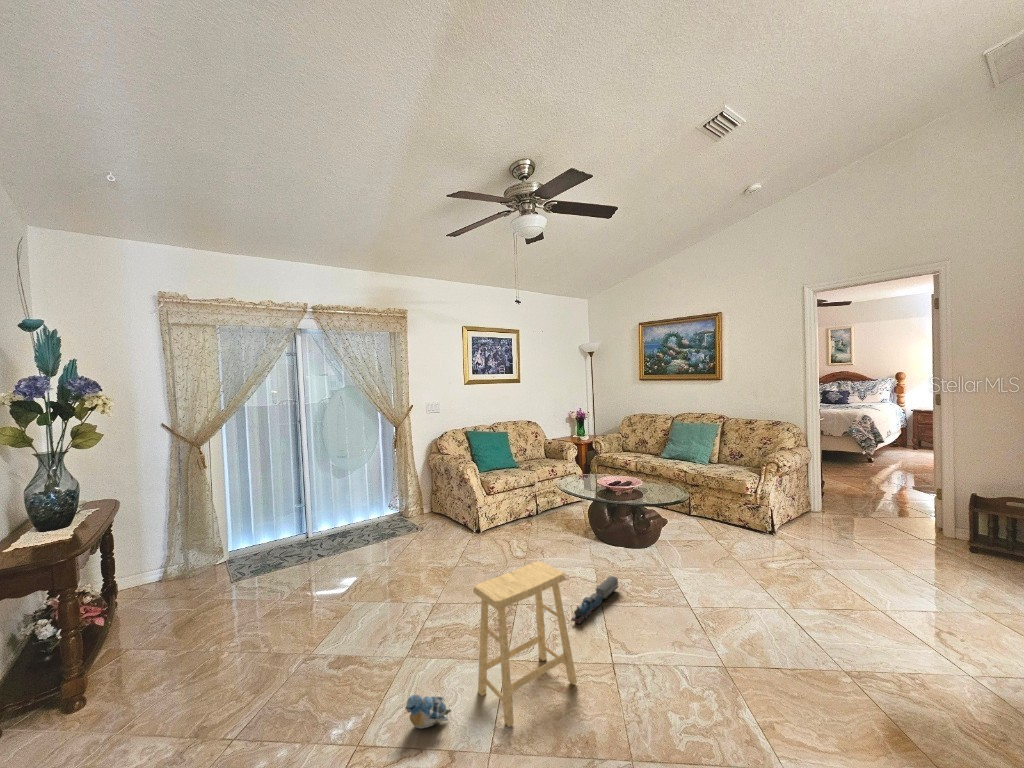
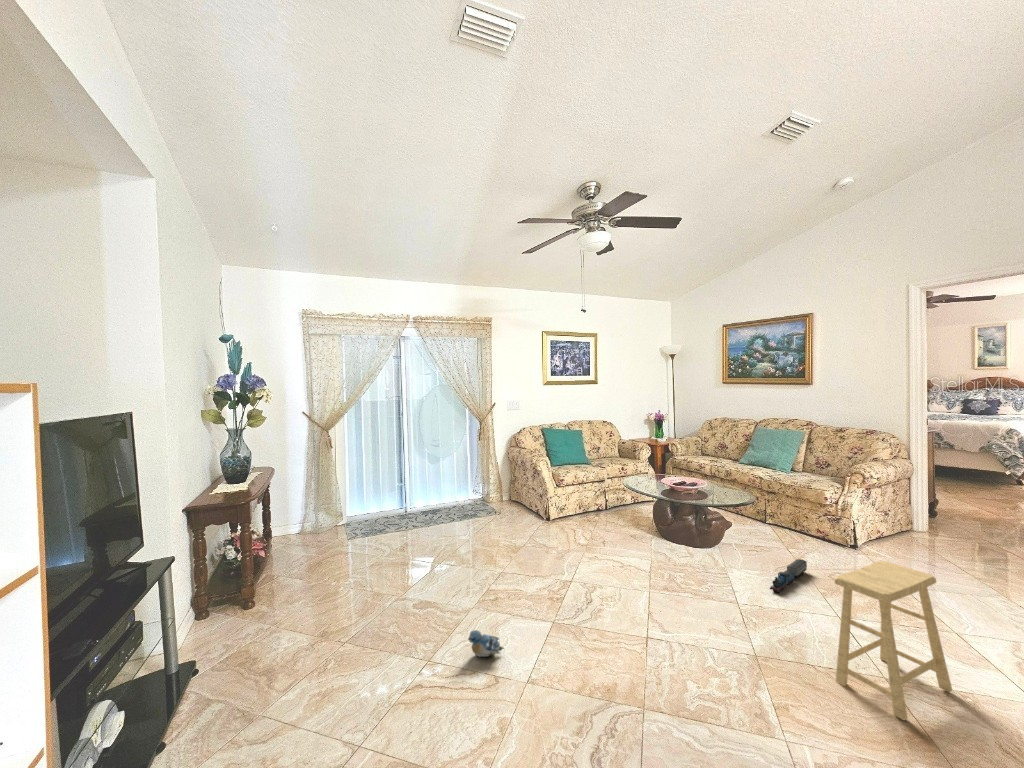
footstool: present [473,561,577,727] -> present [834,561,952,720]
toy train: present [571,576,618,624] -> present [770,559,807,593]

